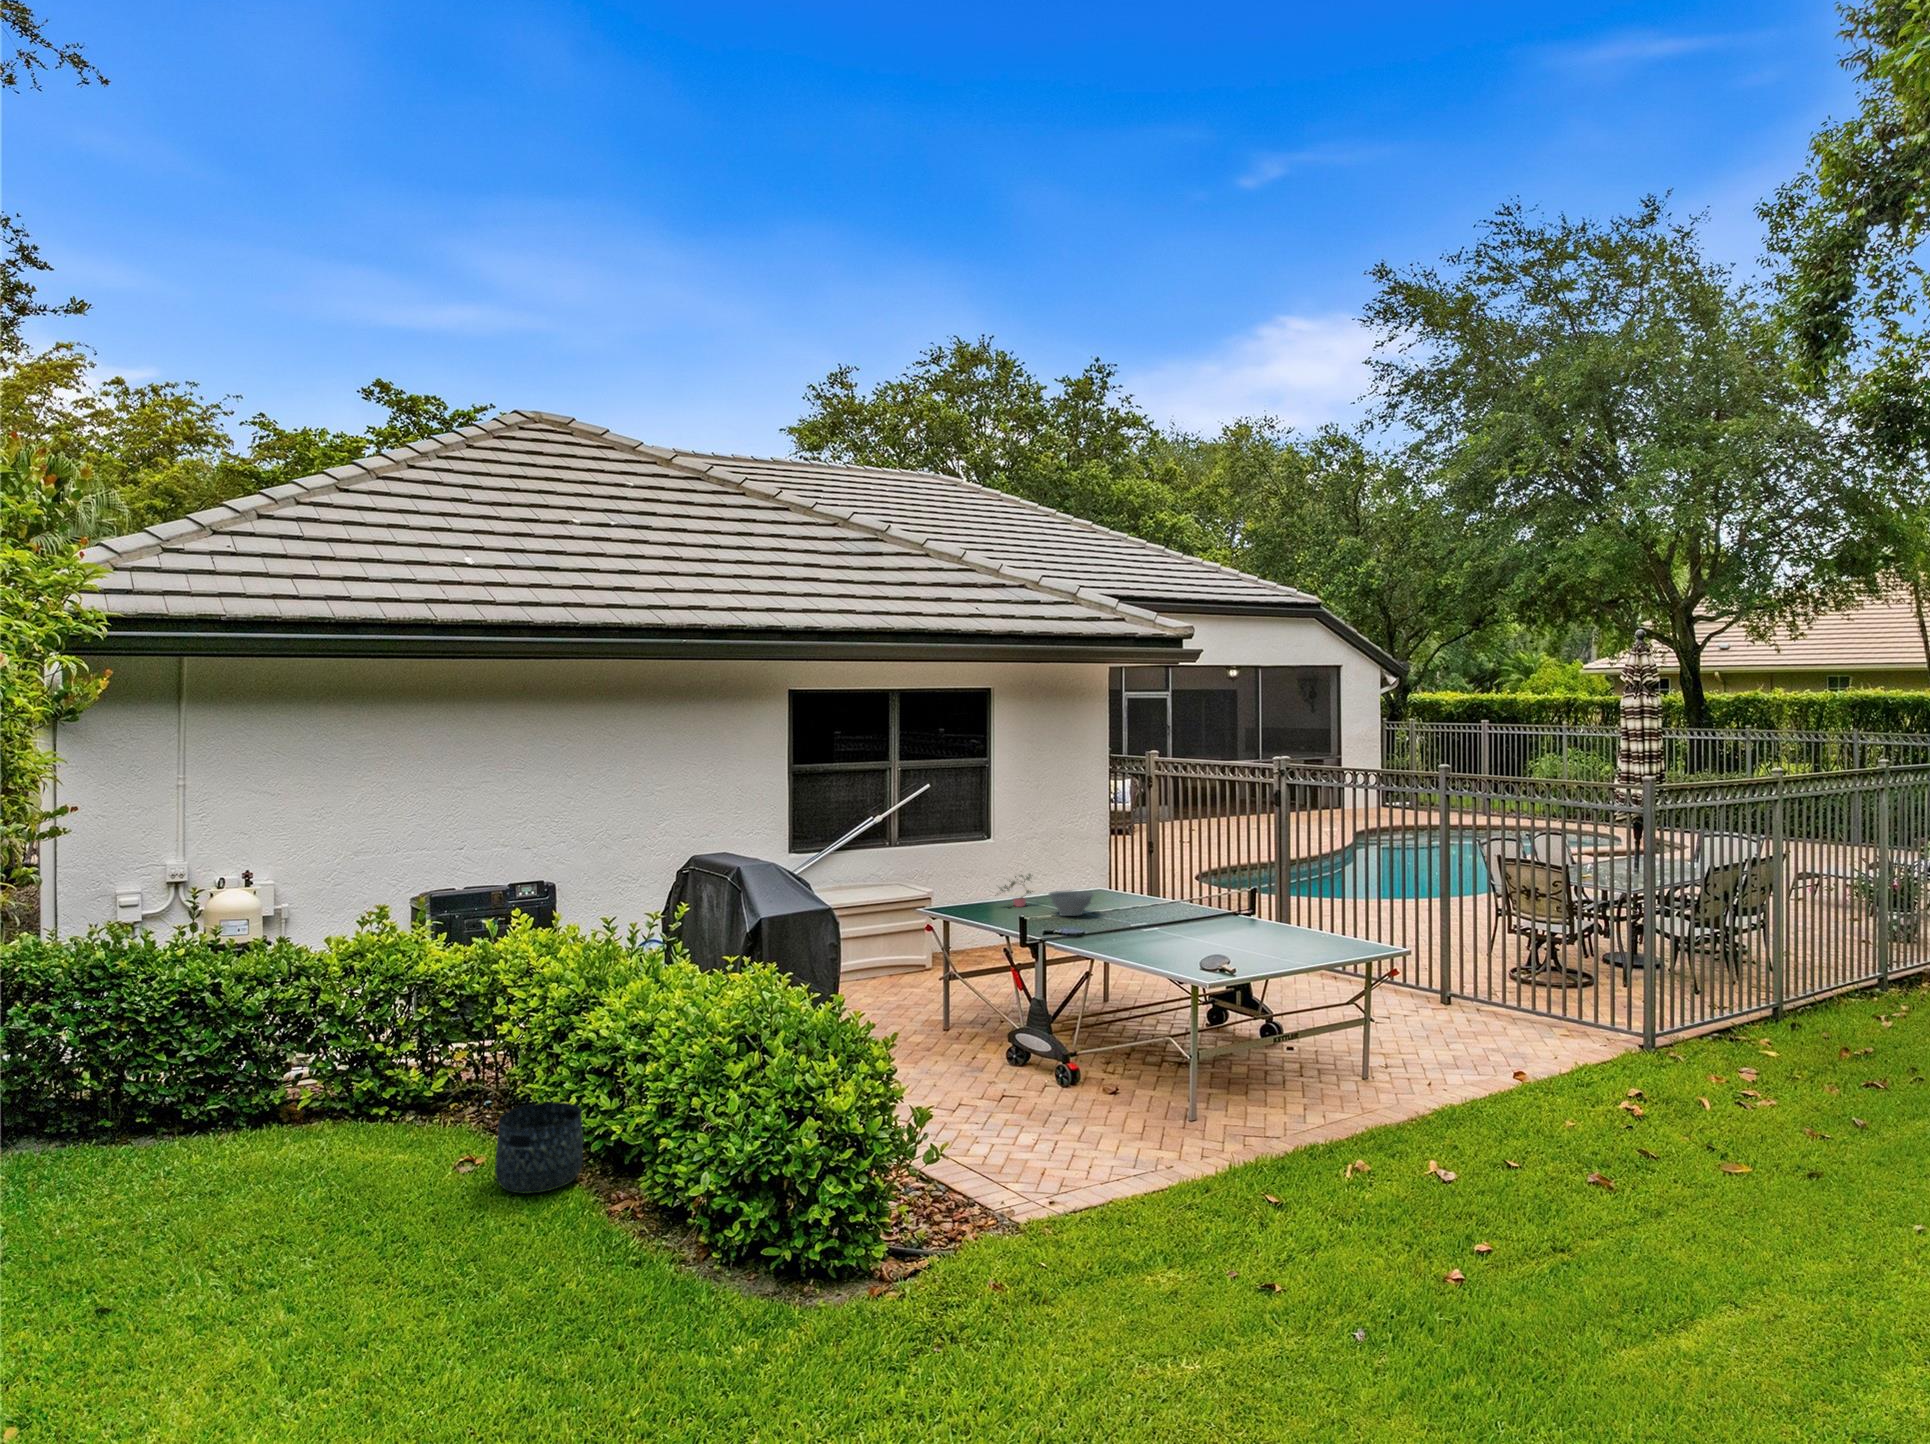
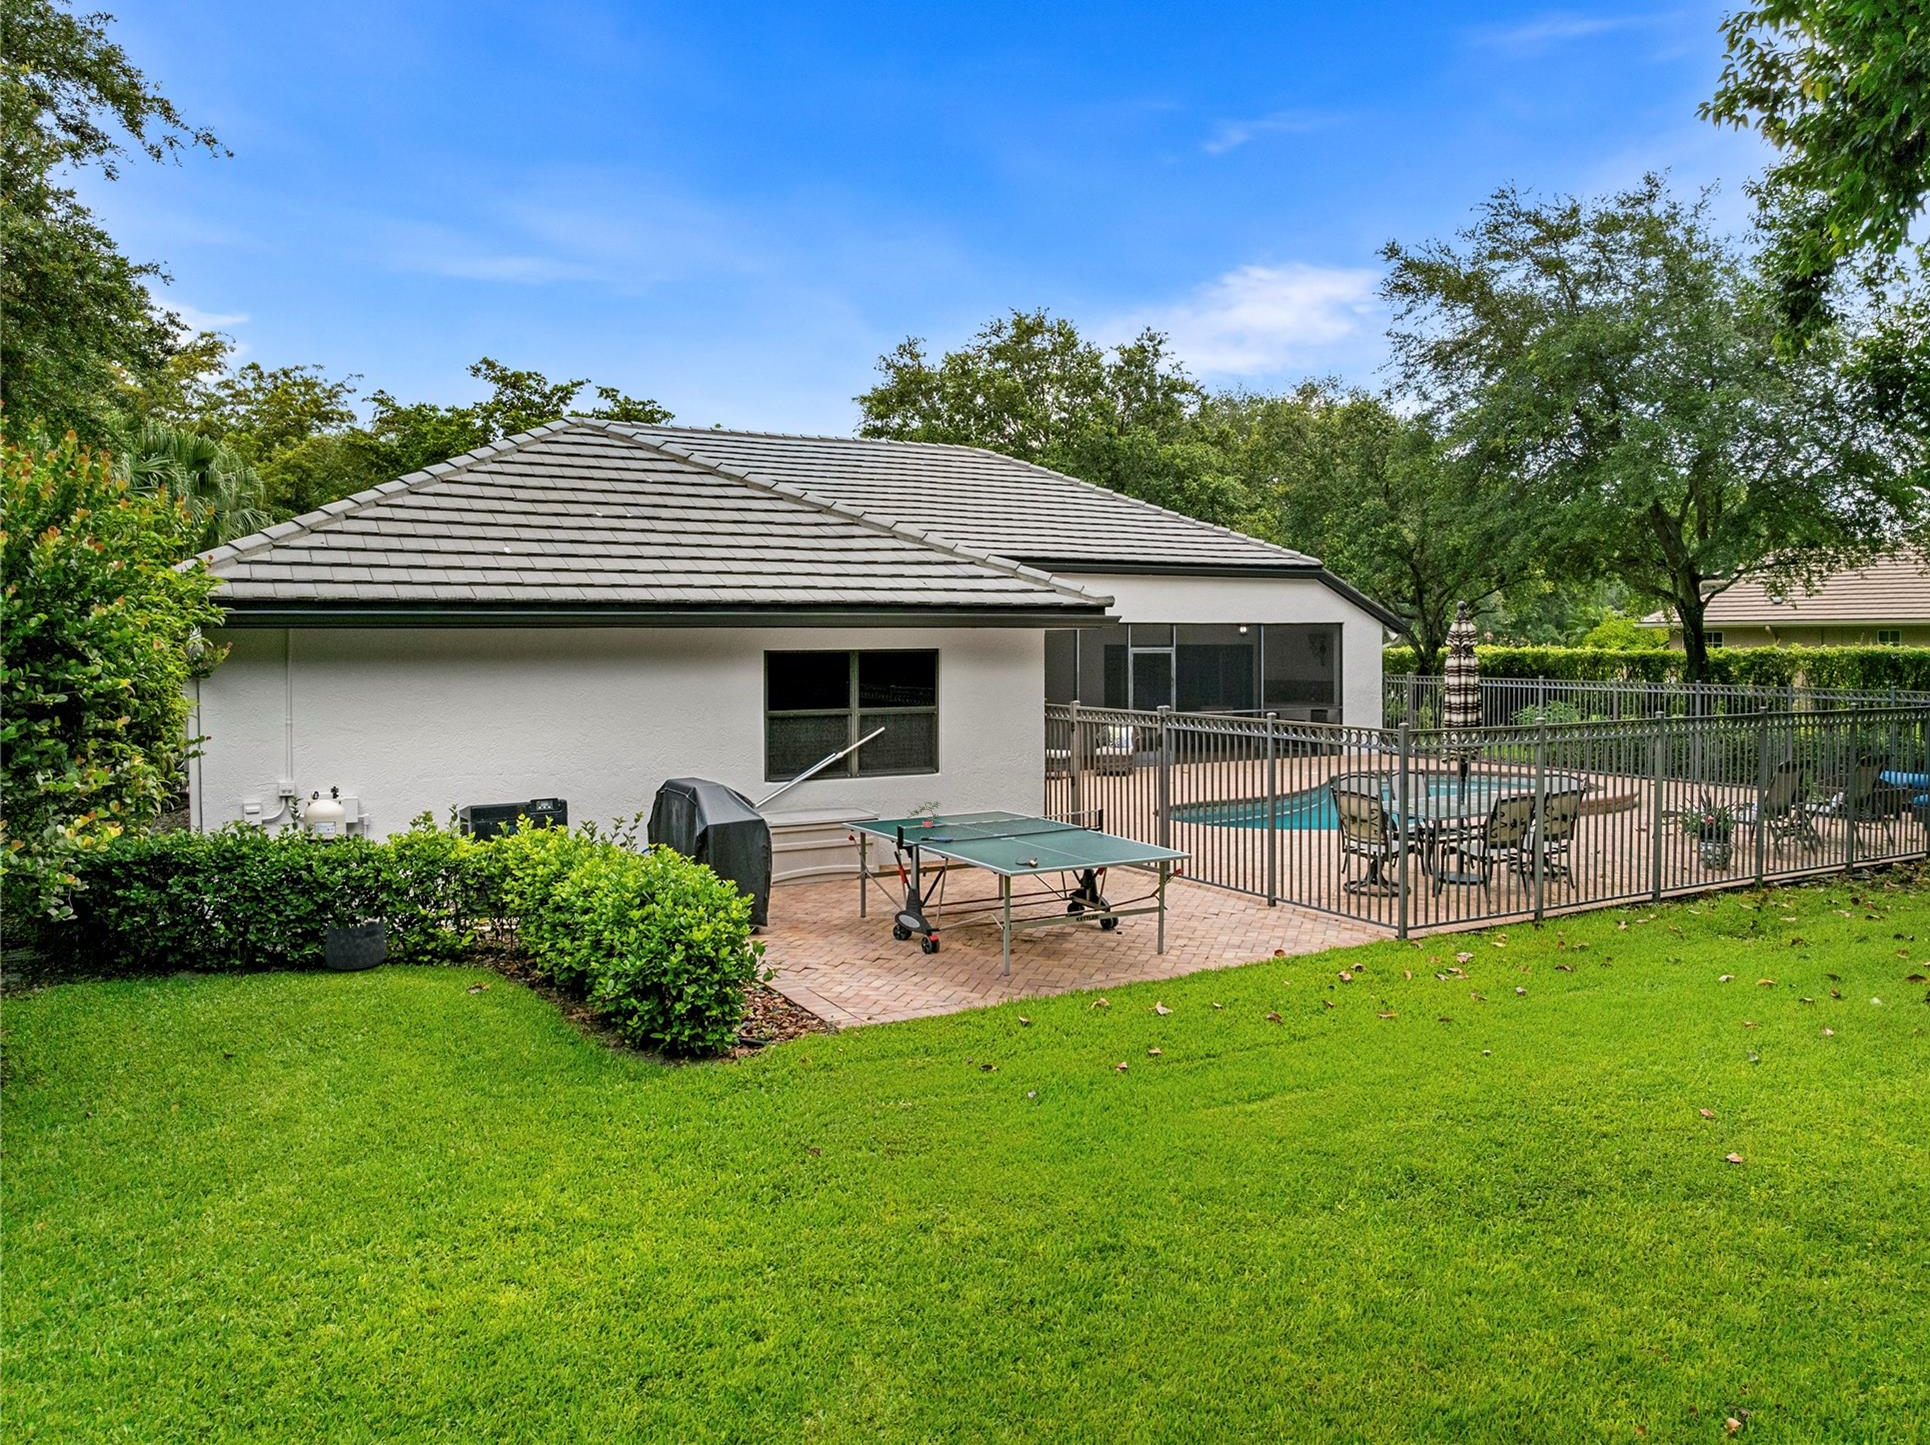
bowl: present [1049,891,1093,916] -> none [945,815,981,835]
basket: present [495,1102,583,1193] -> present [326,919,386,970]

